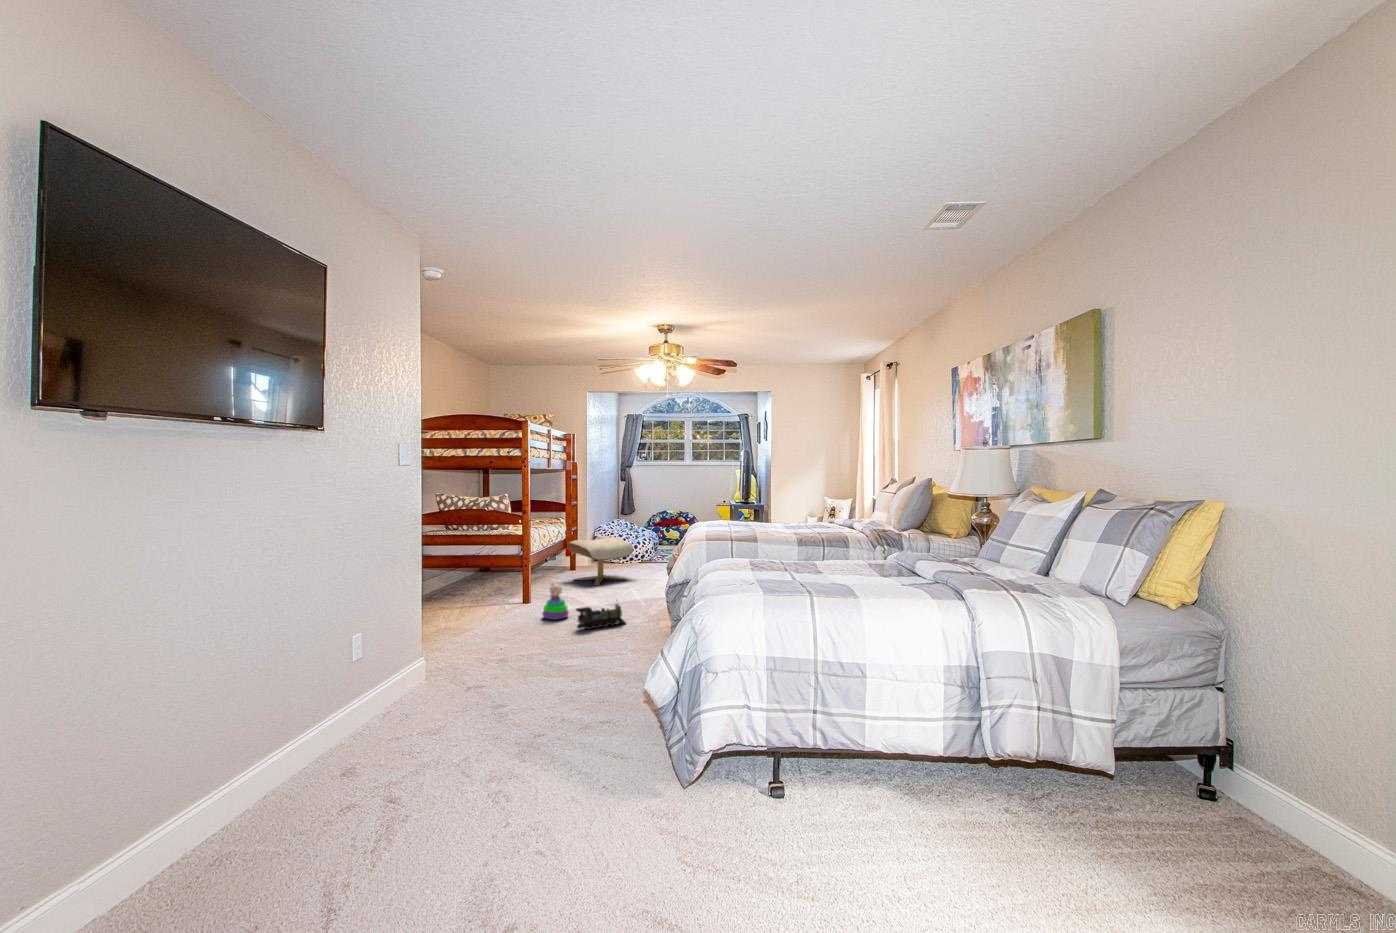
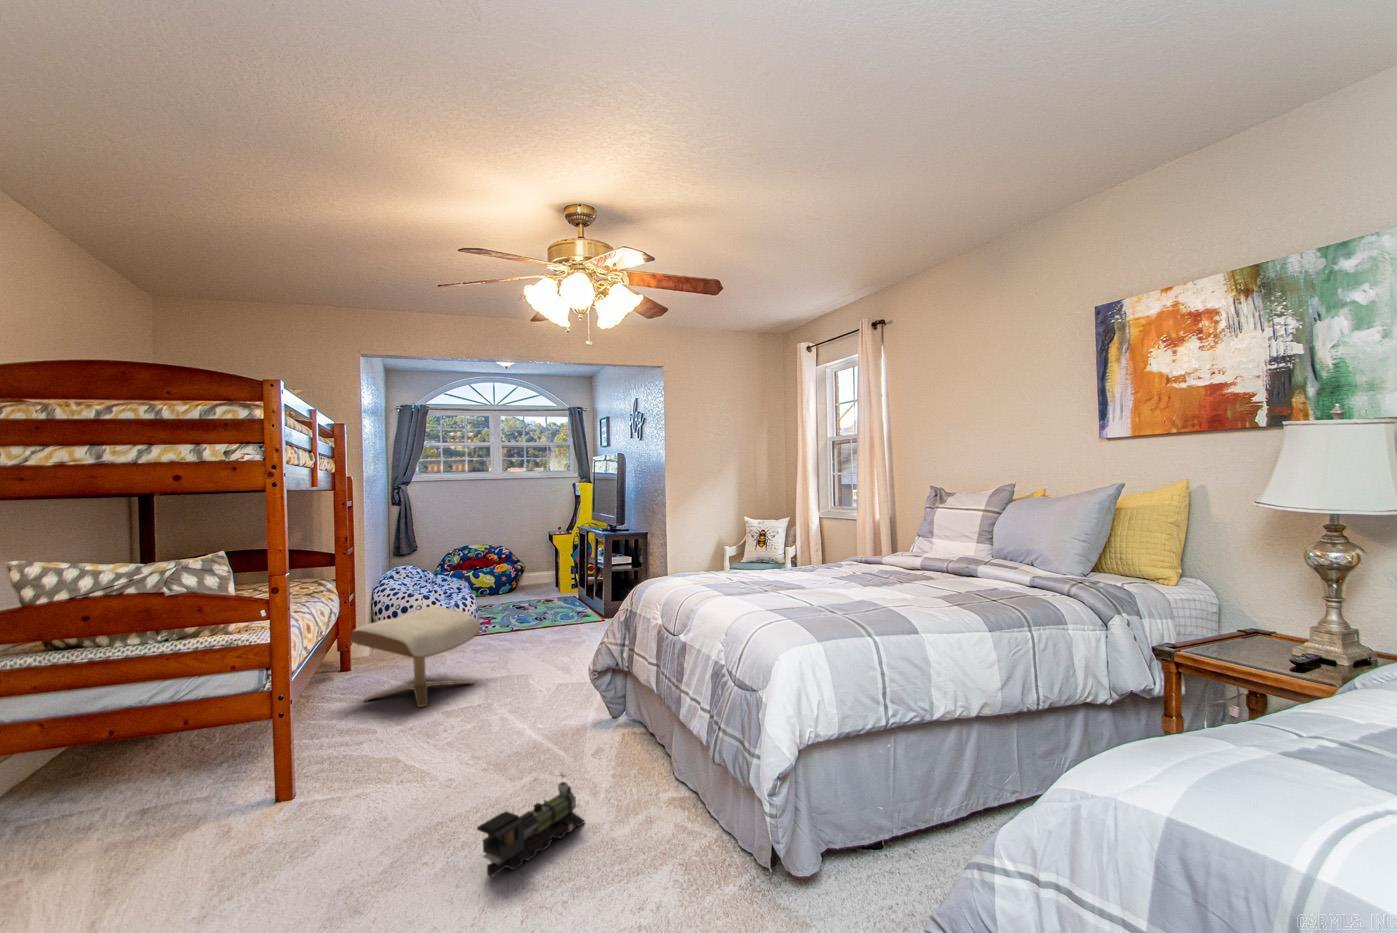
stacking toy: present [542,584,569,620] -> none [364,757,431,851]

